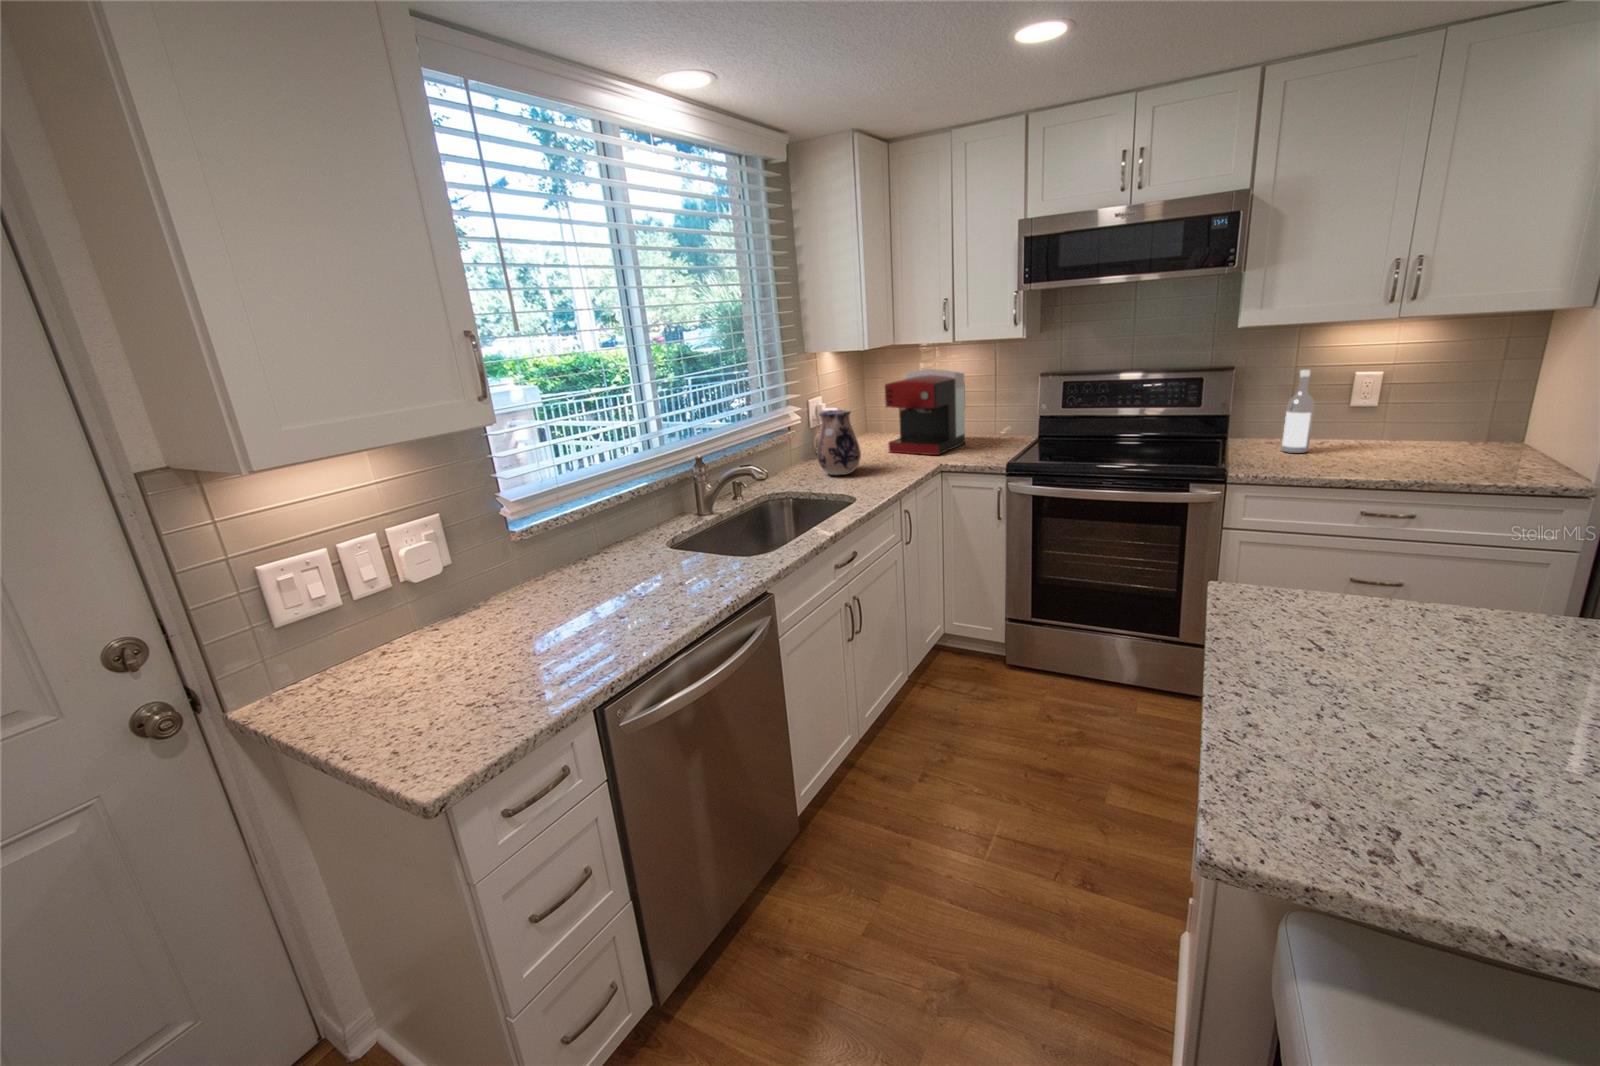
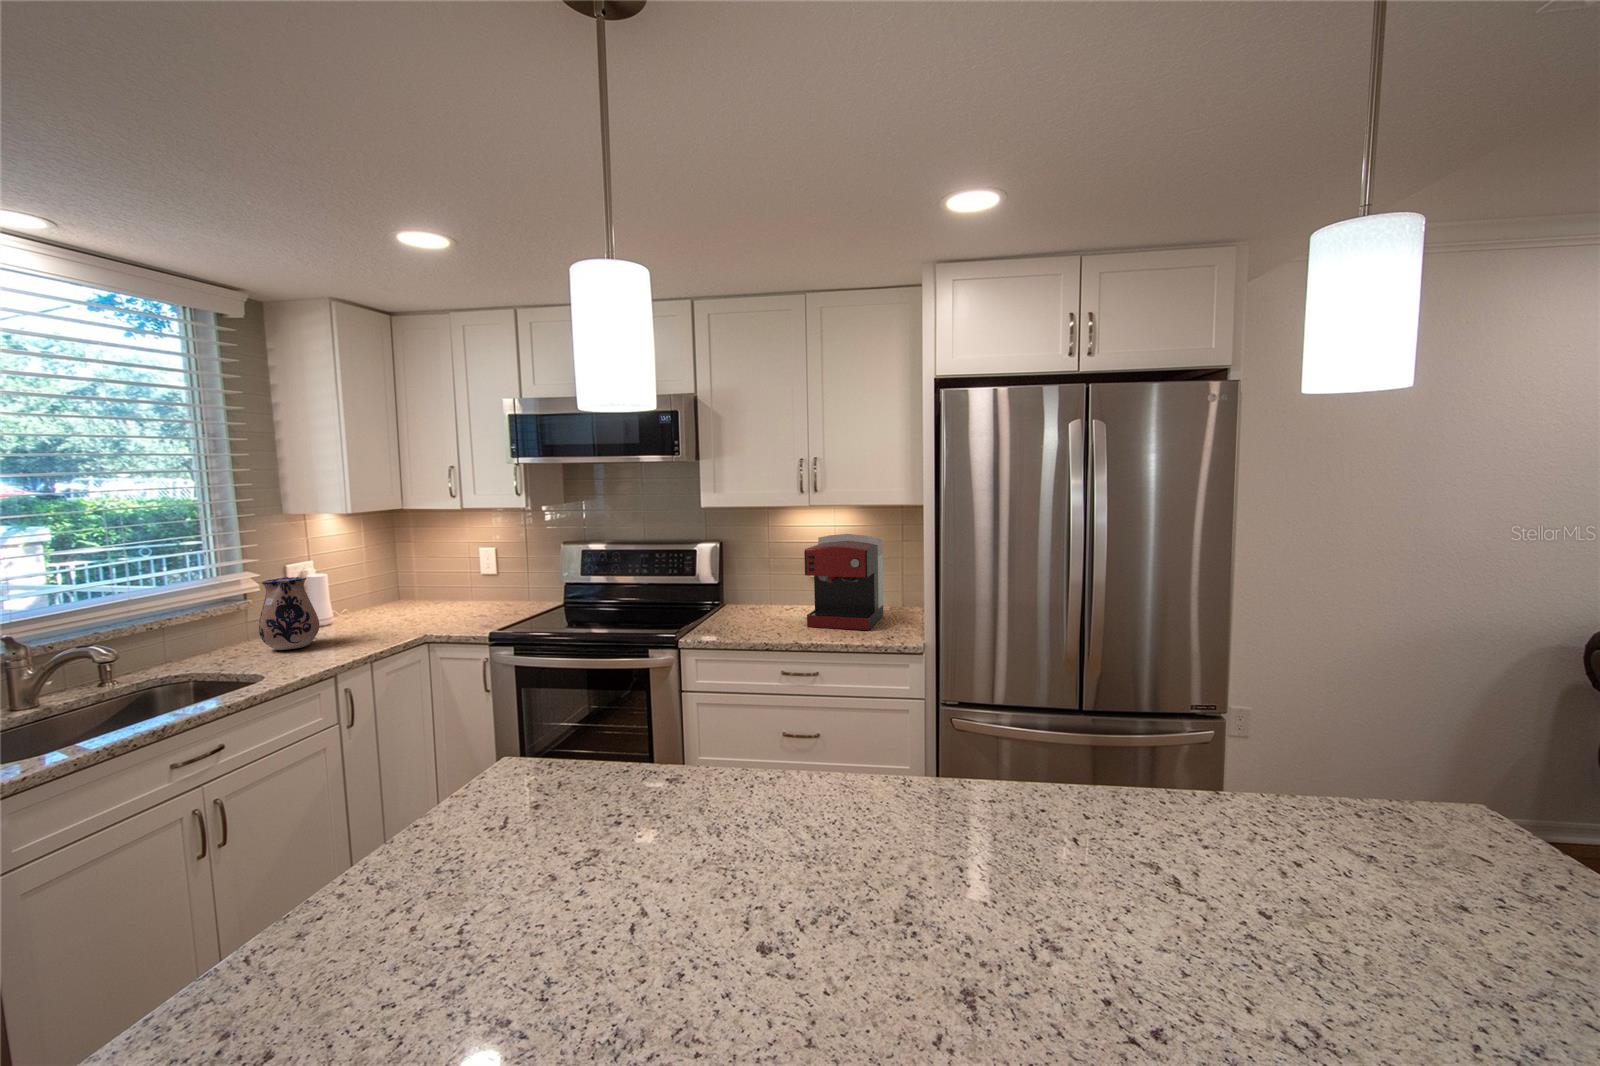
coffee maker: present [885,369,965,455] -> present [804,534,883,630]
wine bottle: present [1282,370,1315,453] -> none [748,545,768,619]

